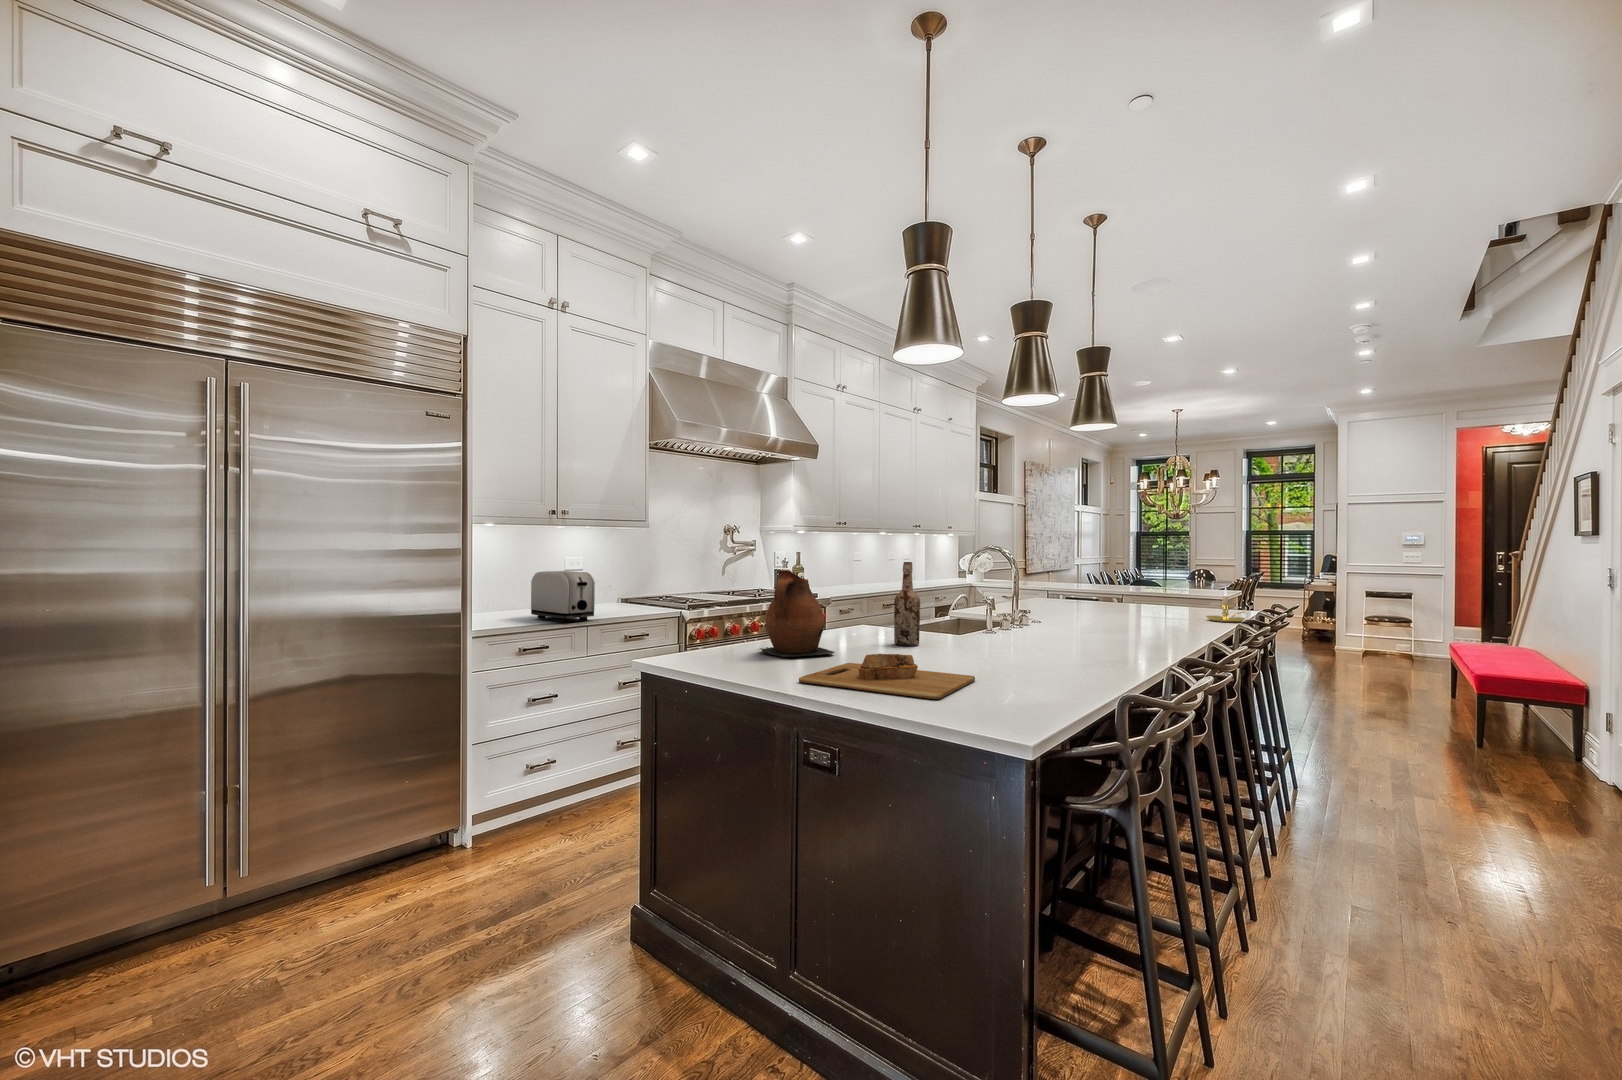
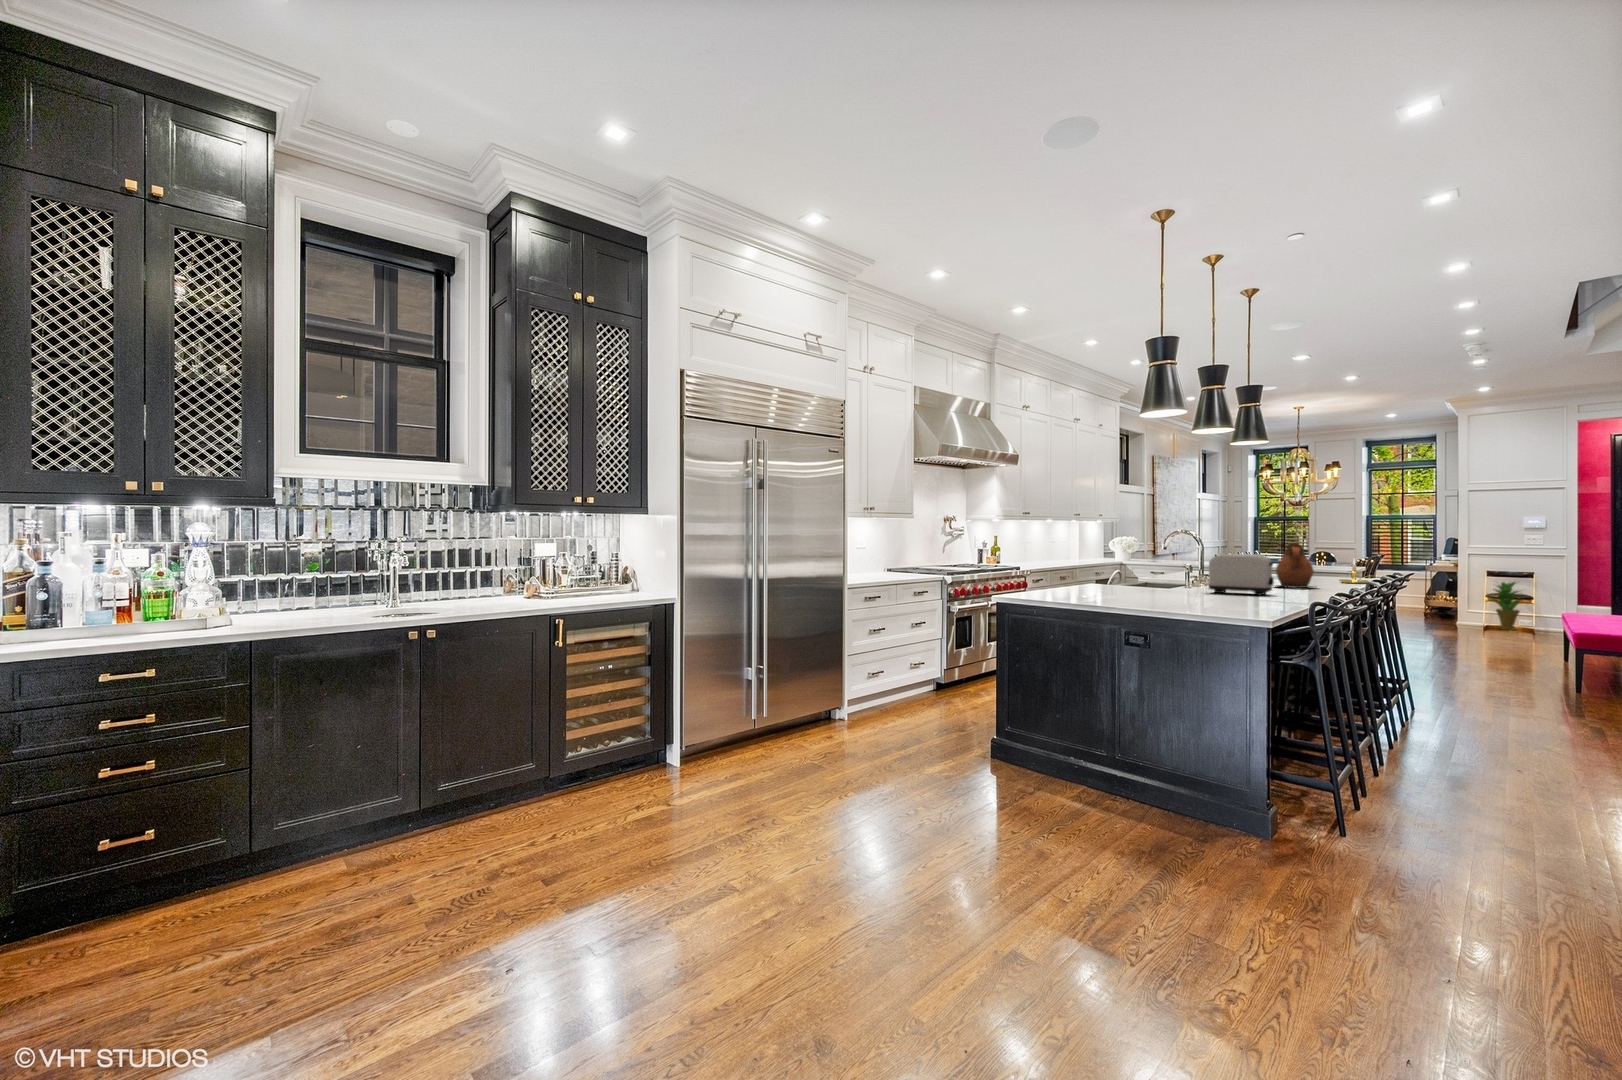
wine bottle: present [894,562,920,646] -> none [1133,539,1151,592]
ceramic pitcher: present [760,570,834,657] -> present [1276,543,1316,588]
toaster: present [531,571,595,622] -> present [1209,554,1274,595]
potted plant: none [1363,602,1416,658] -> present [1491,582,1520,630]
cutting board: present [799,654,975,699] -> none [1113,586,1211,606]

